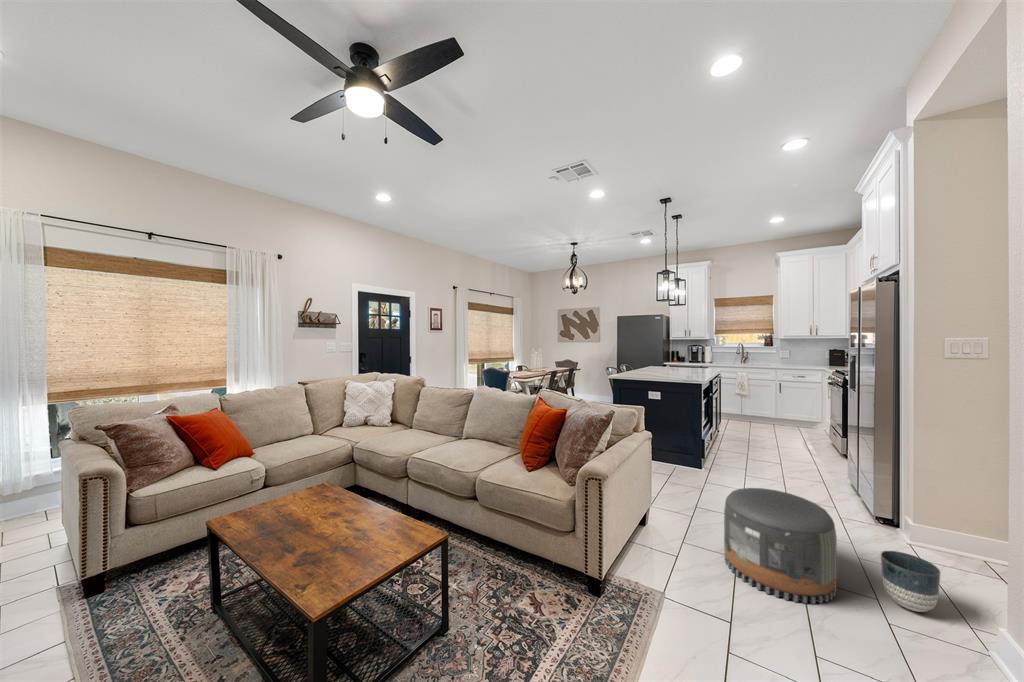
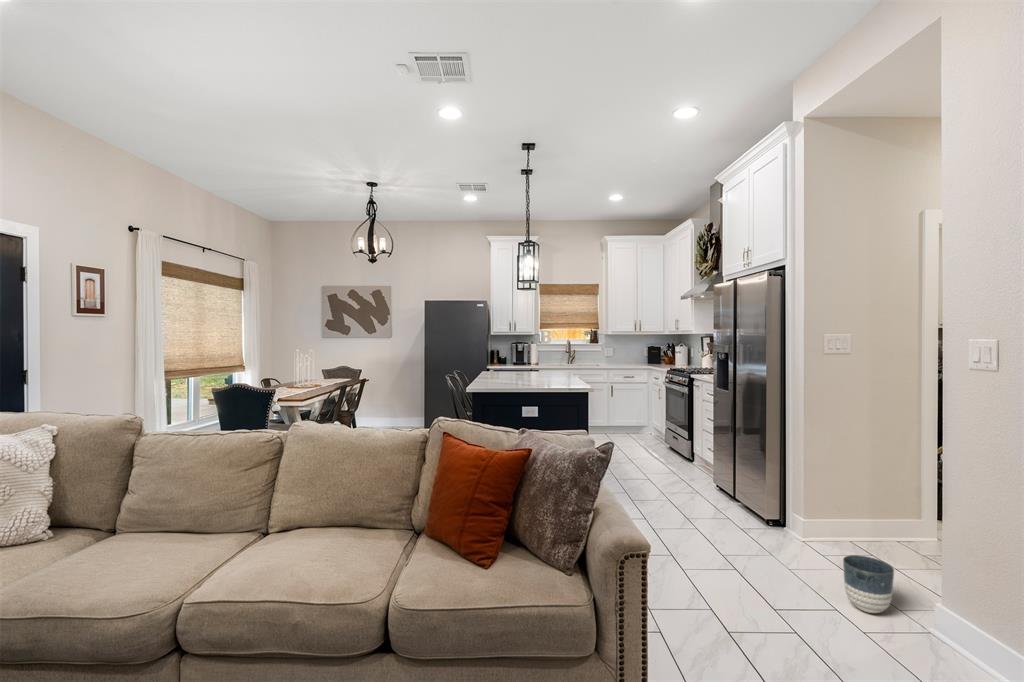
pouf: present [724,488,837,604] -> none [701,515,824,647]

